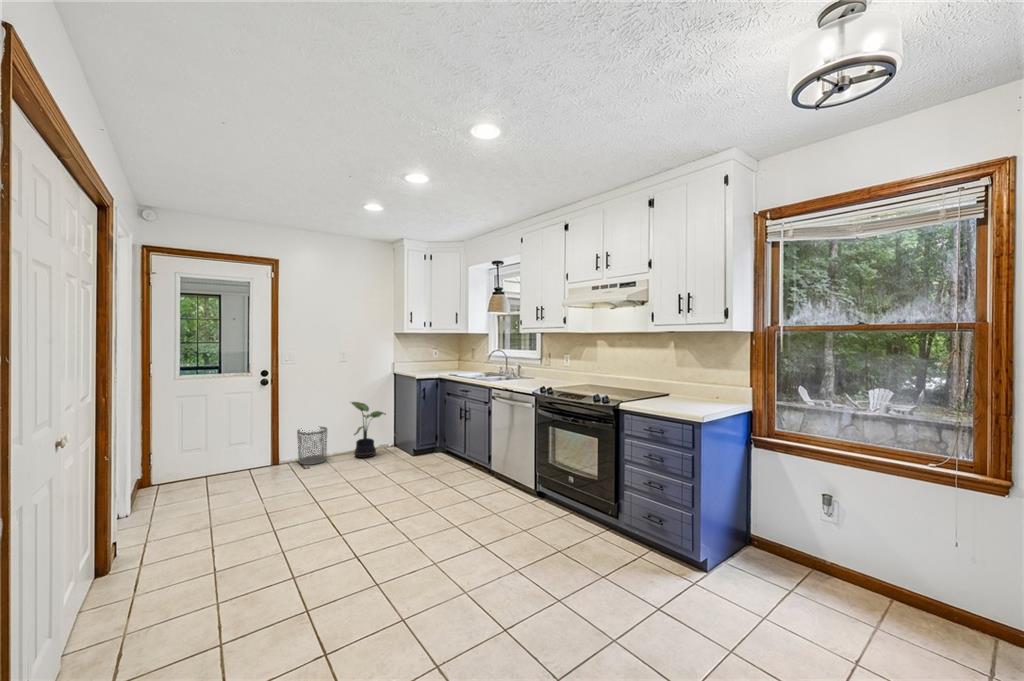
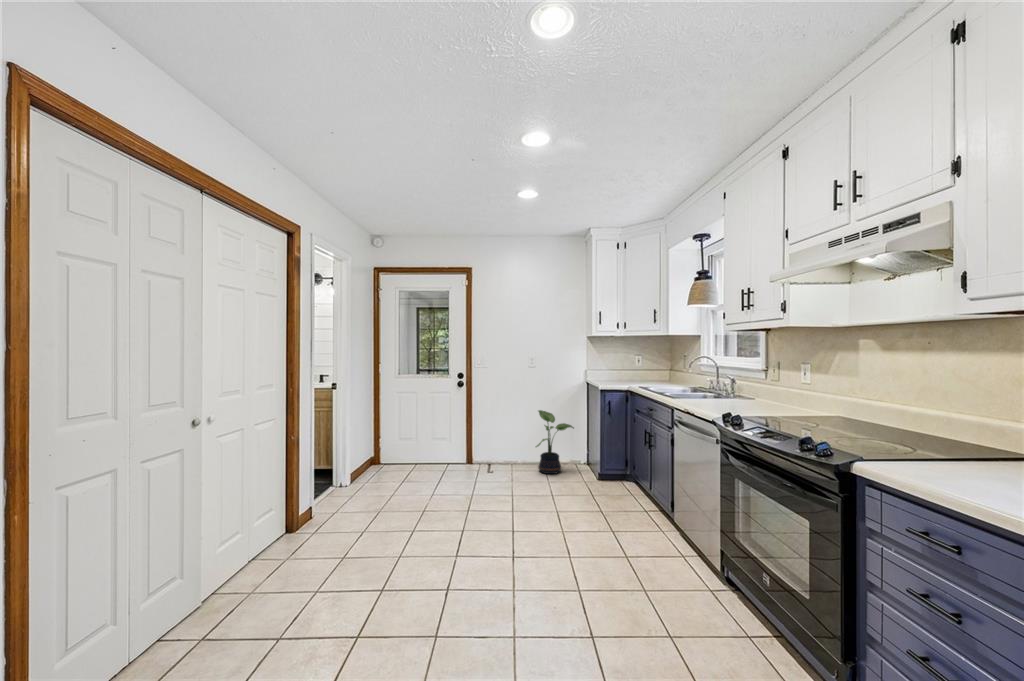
waste bin: present [297,427,327,465] -> none [484,433,512,472]

